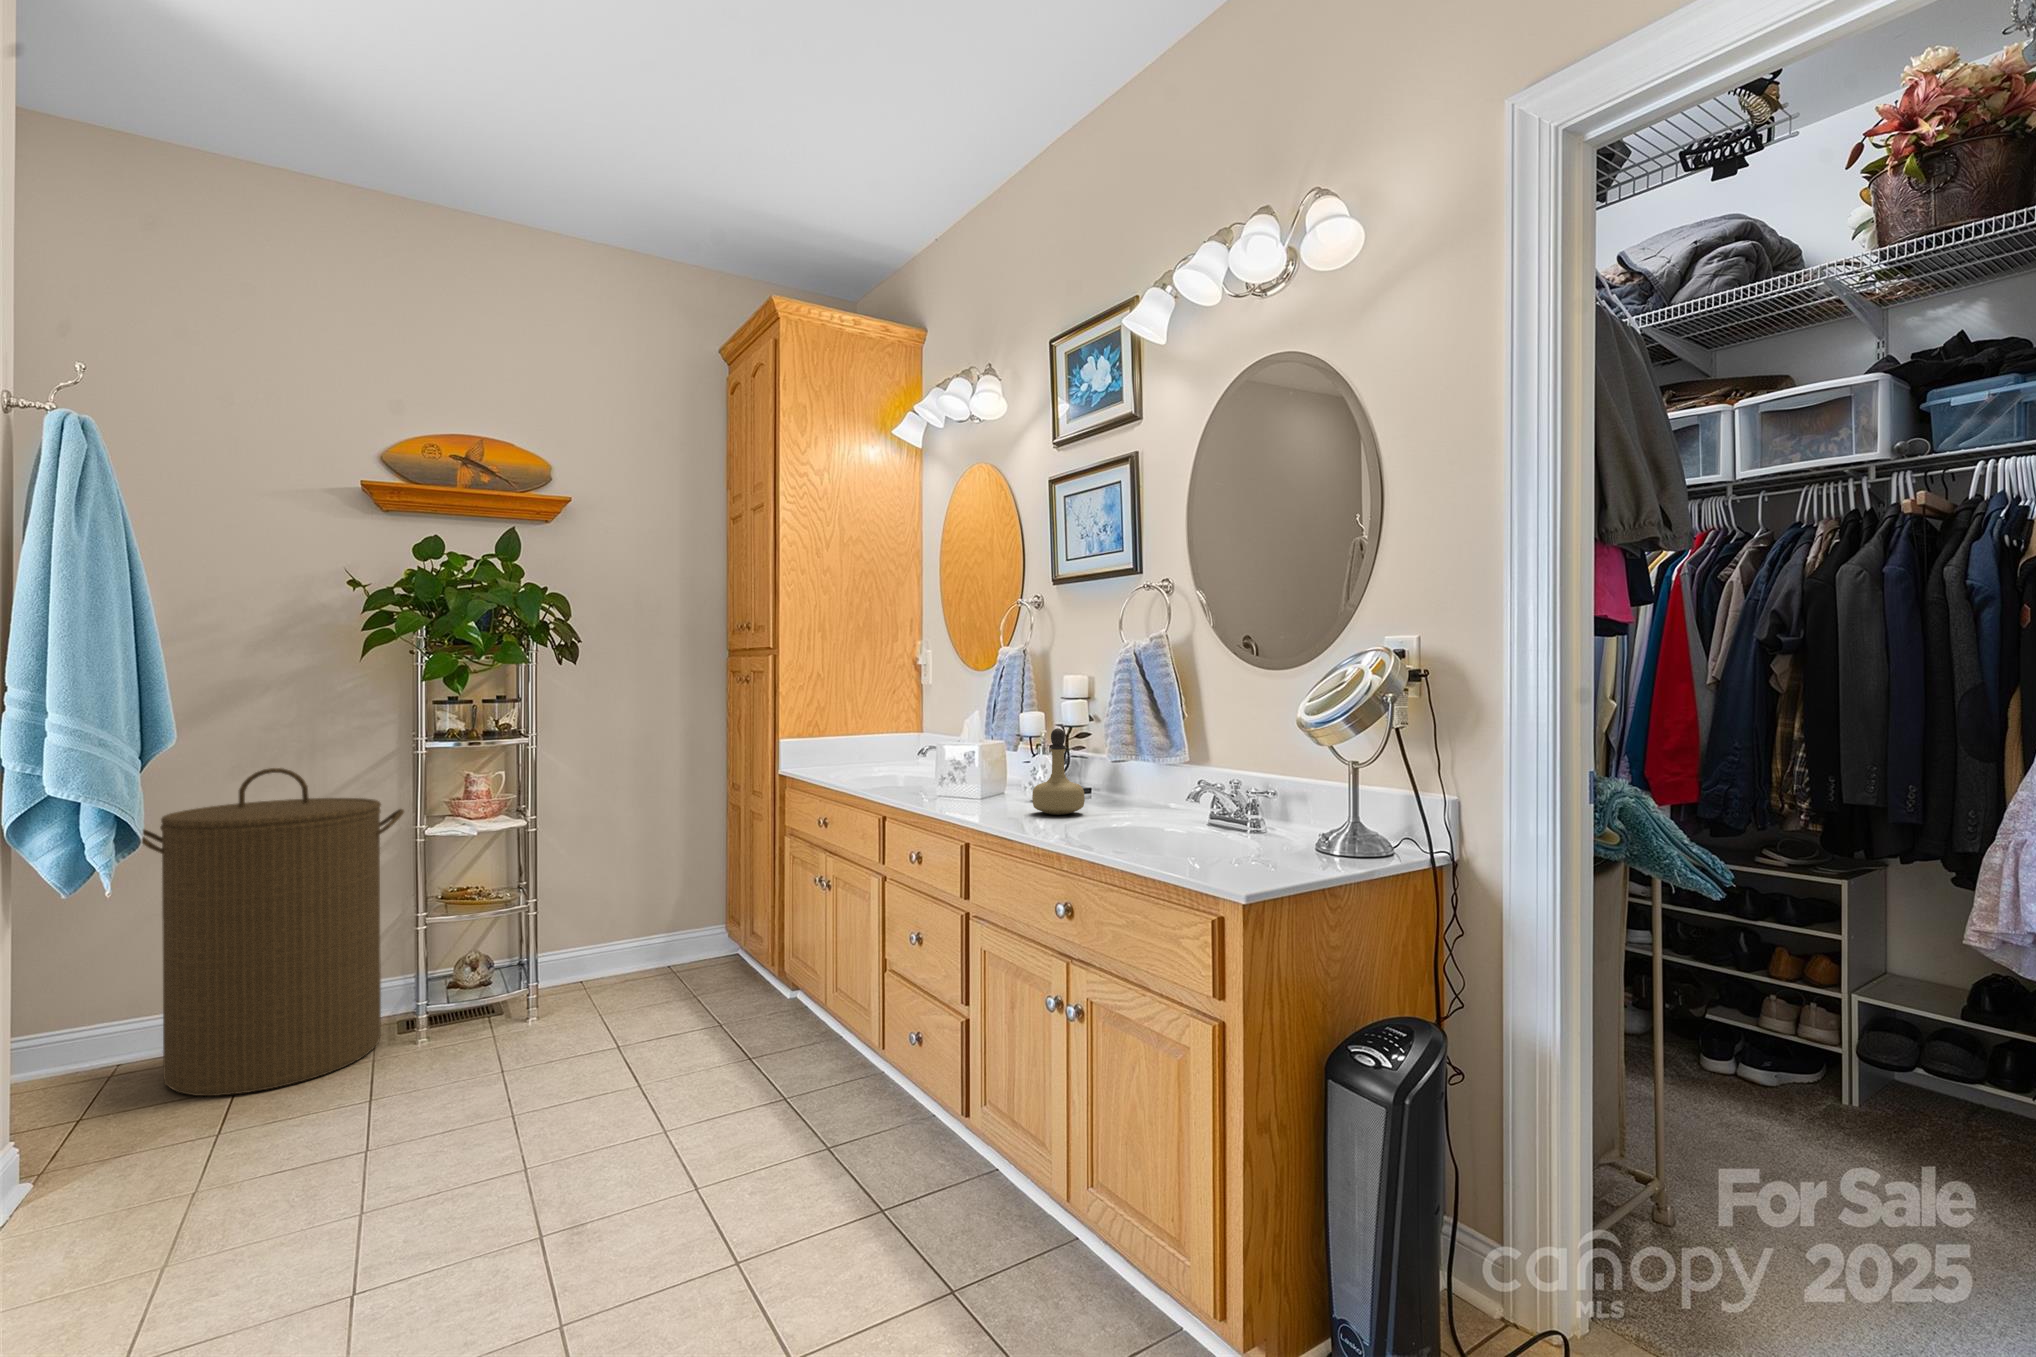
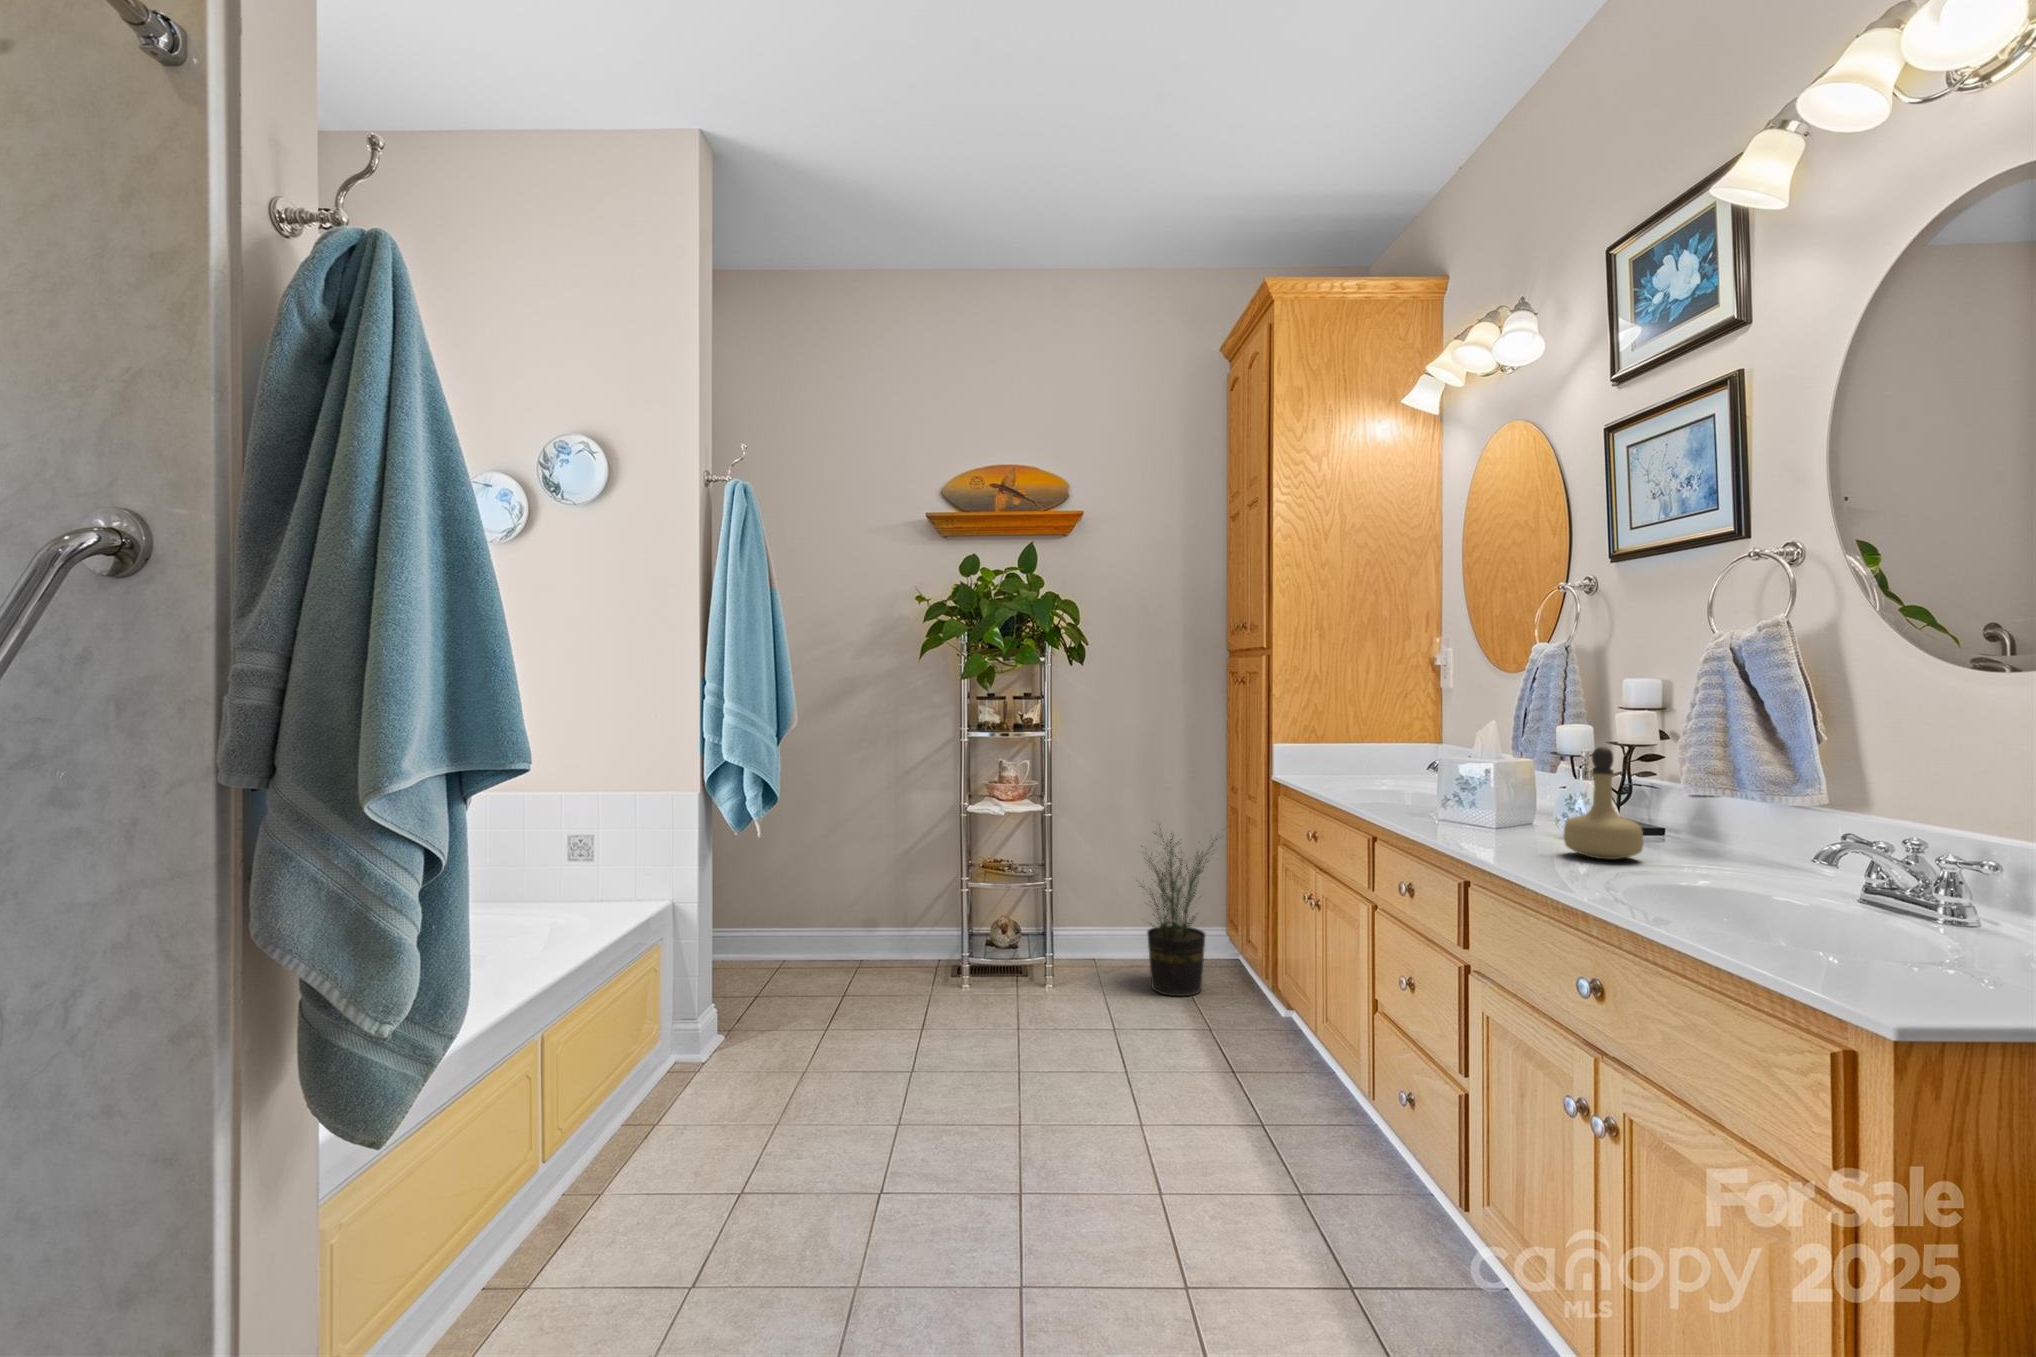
laundry hamper: present [142,768,404,1096] -> none [774,749,950,1011]
potted plant: none [628,822,733,1000] -> present [1140,827,1228,996]

